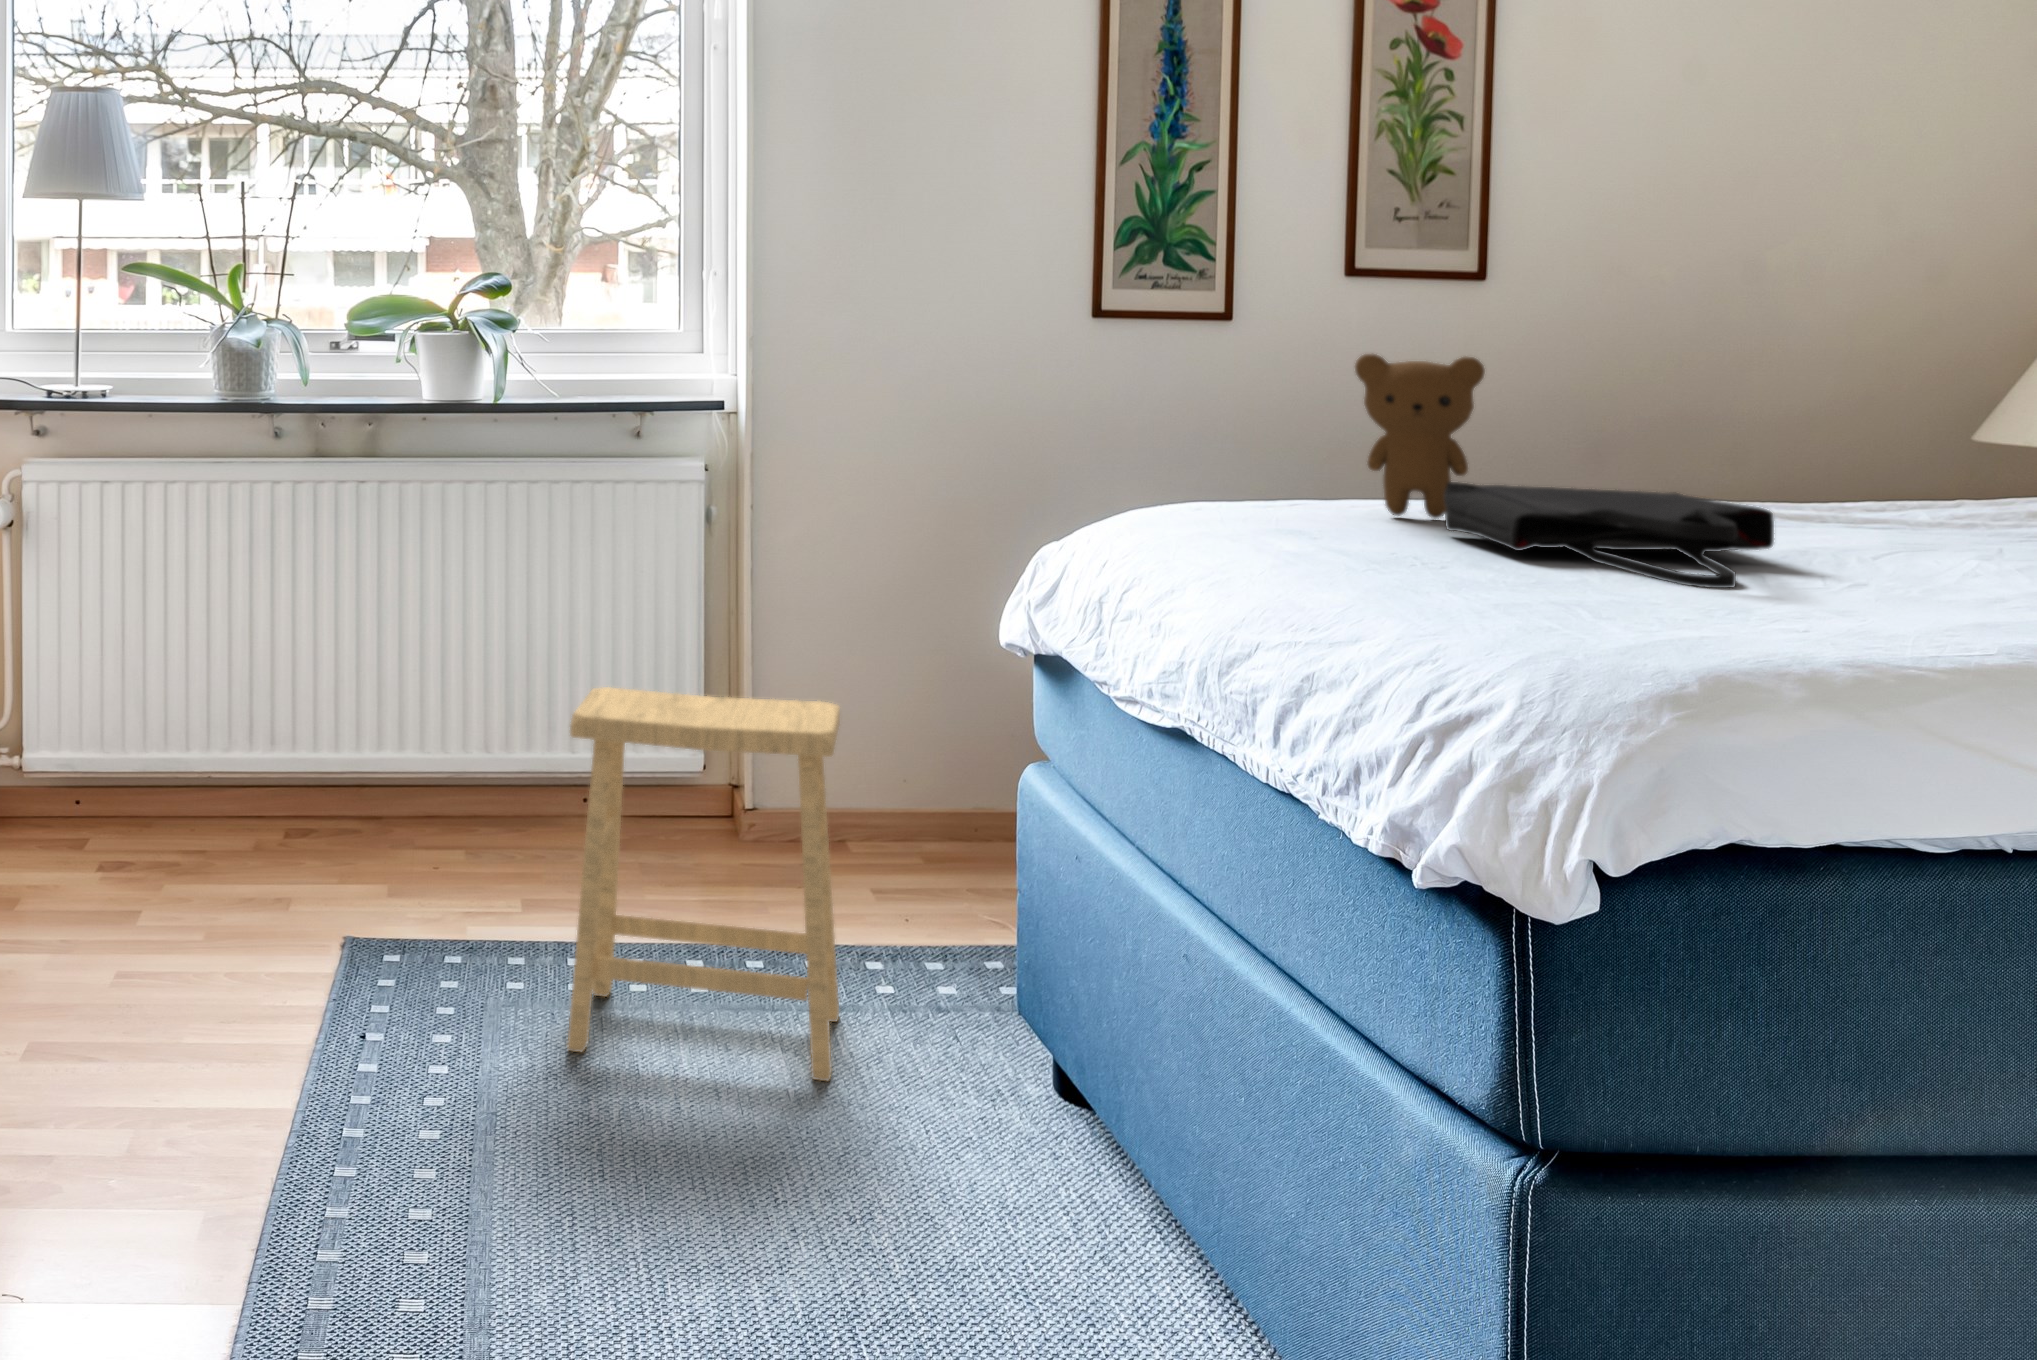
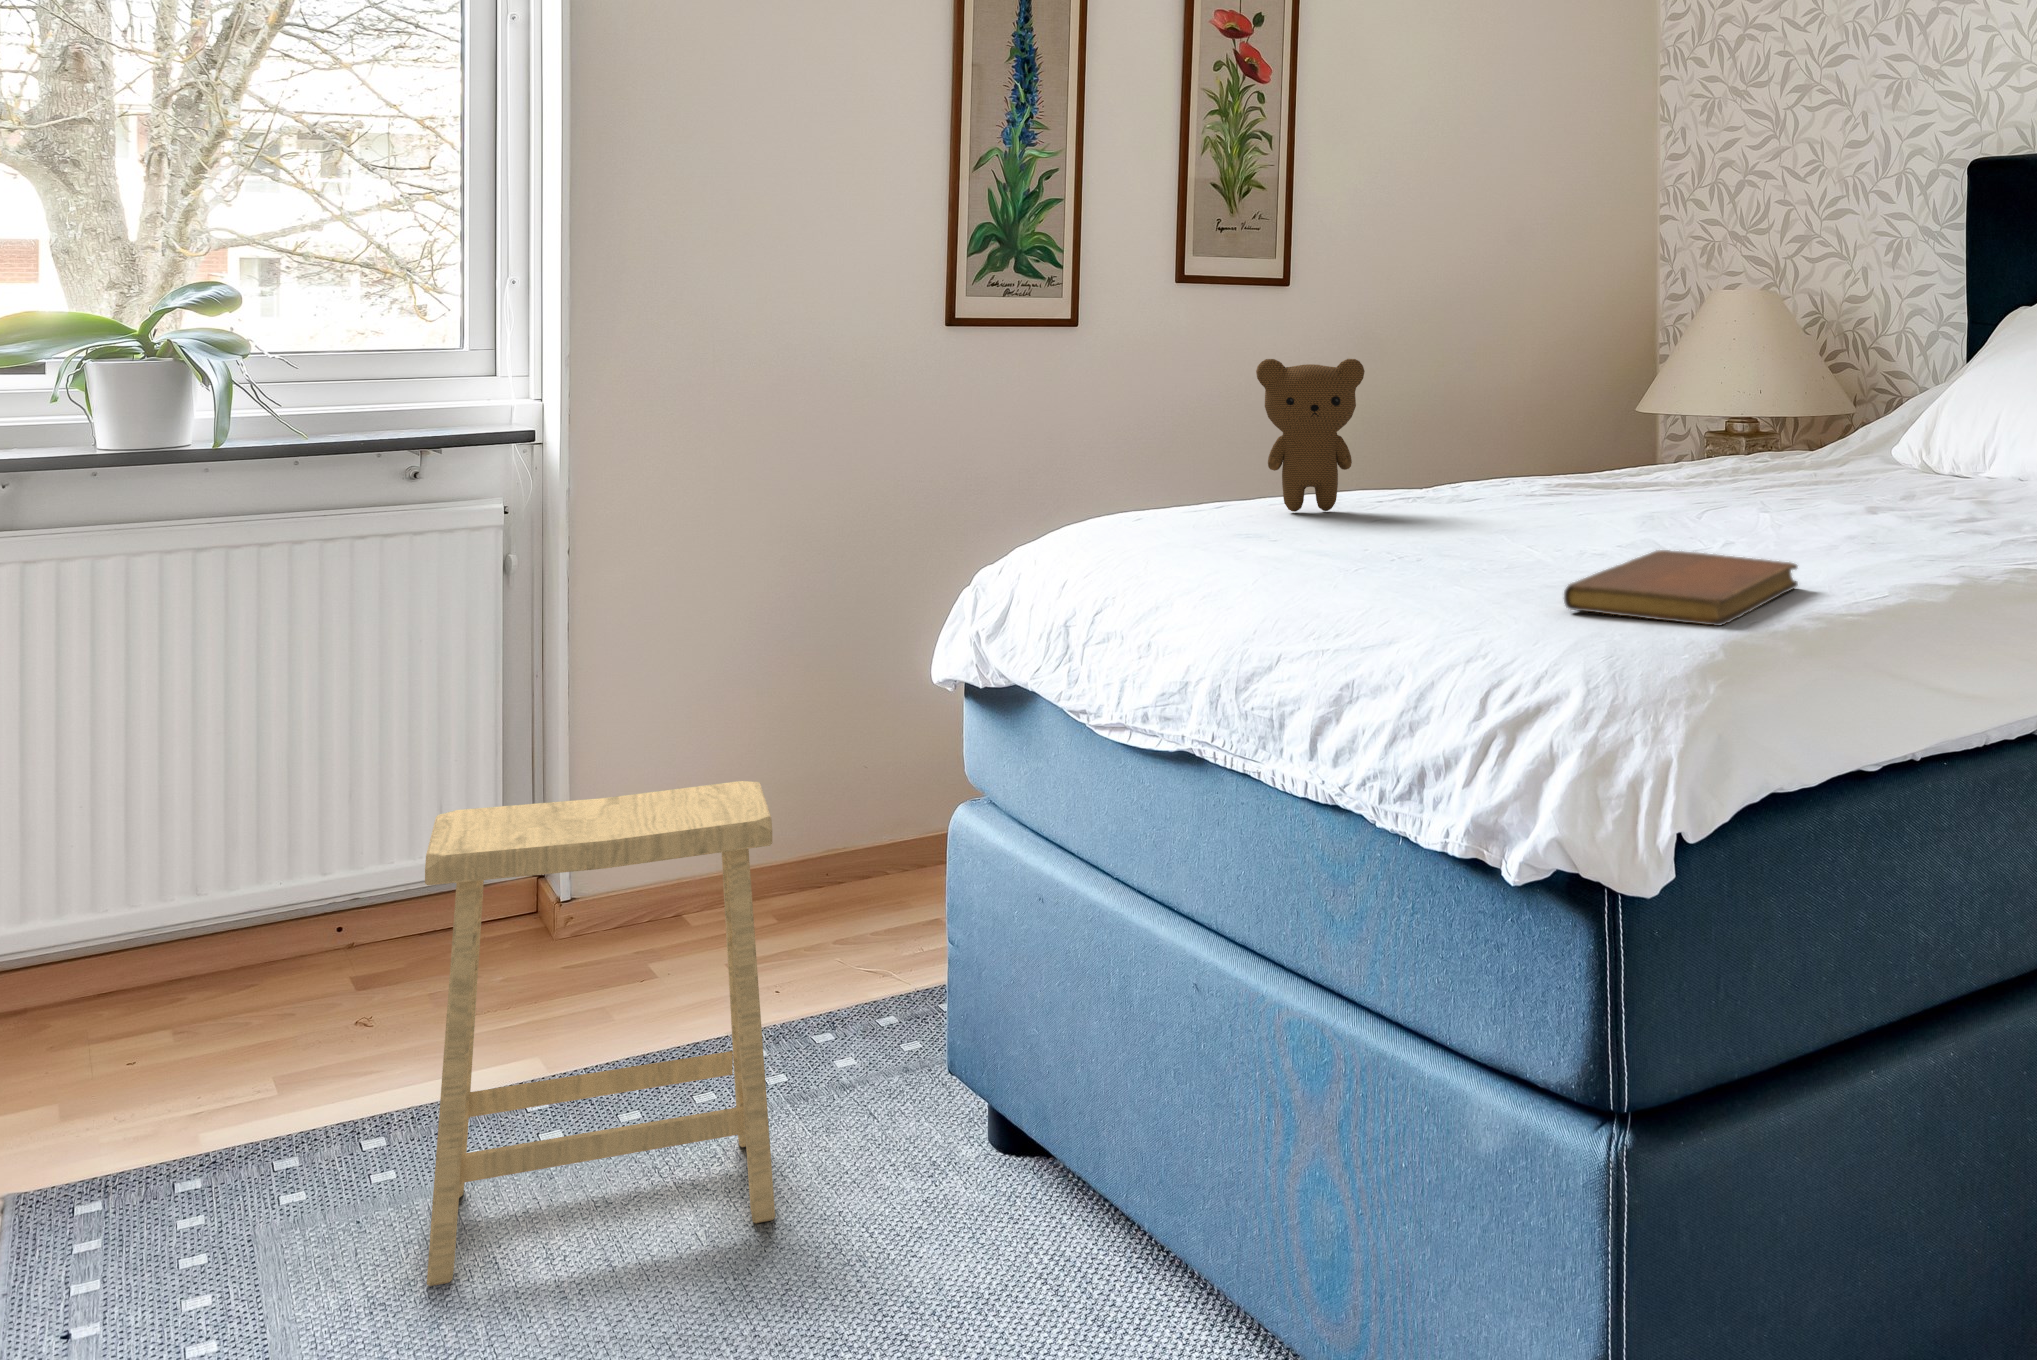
tote bag: present [1444,482,1774,588] -> none [1353,471,1610,556]
notebook: none [1577,584,1945,667] -> present [1564,550,1798,626]

